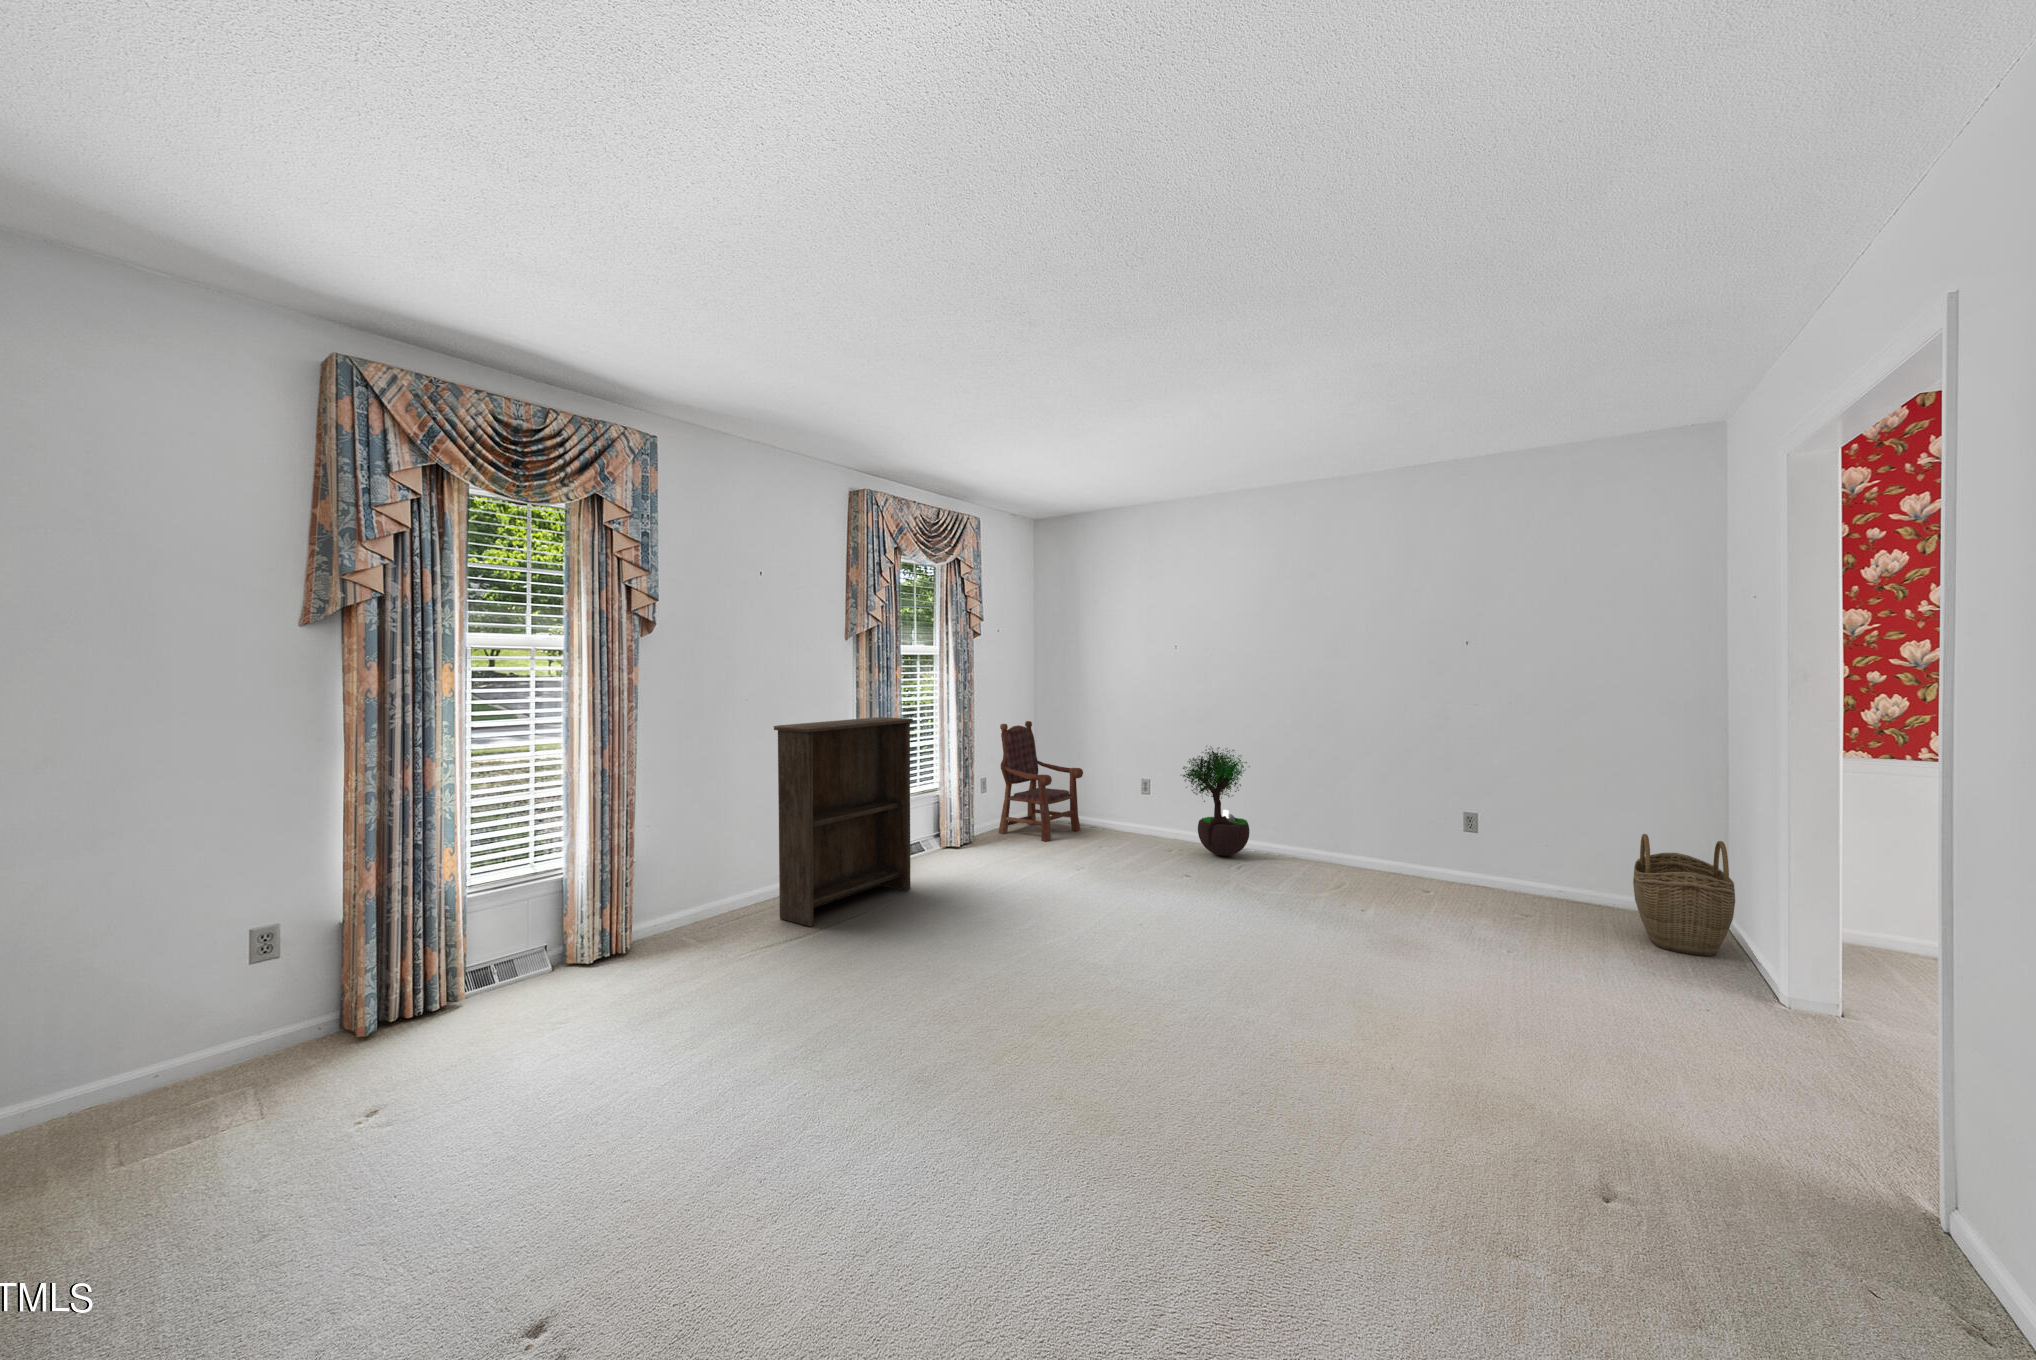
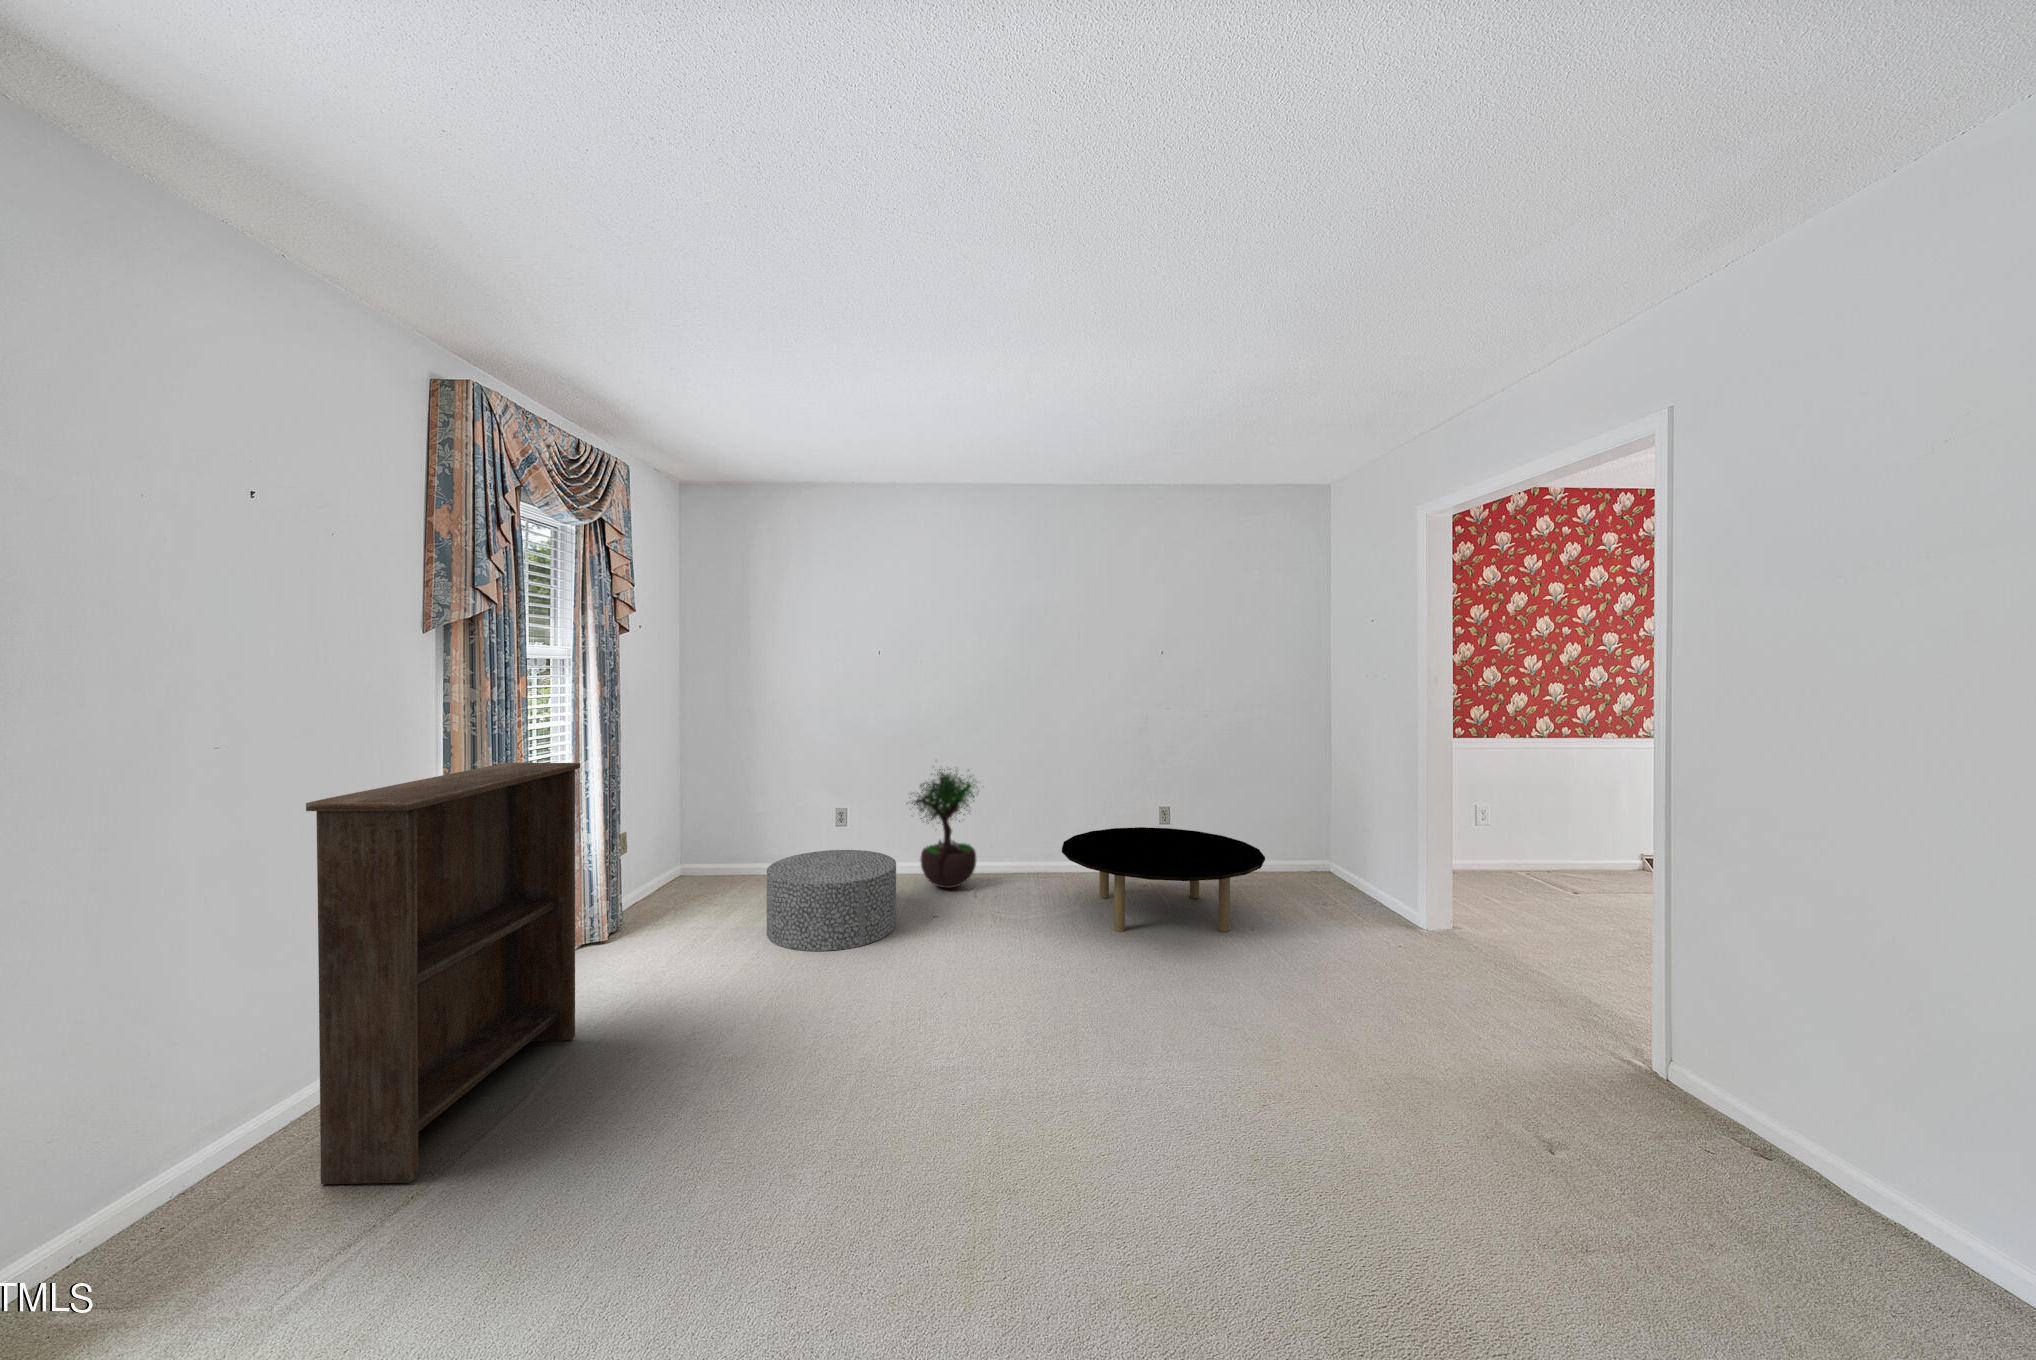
armchair: present [998,721,1083,841] -> none [649,746,763,905]
ottoman: none [1055,807,1155,879] -> present [767,850,896,951]
coffee table: none [1305,819,1534,929] -> present [1062,827,1265,932]
woven basket: present [1633,834,1735,956] -> none [1319,822,1399,920]

